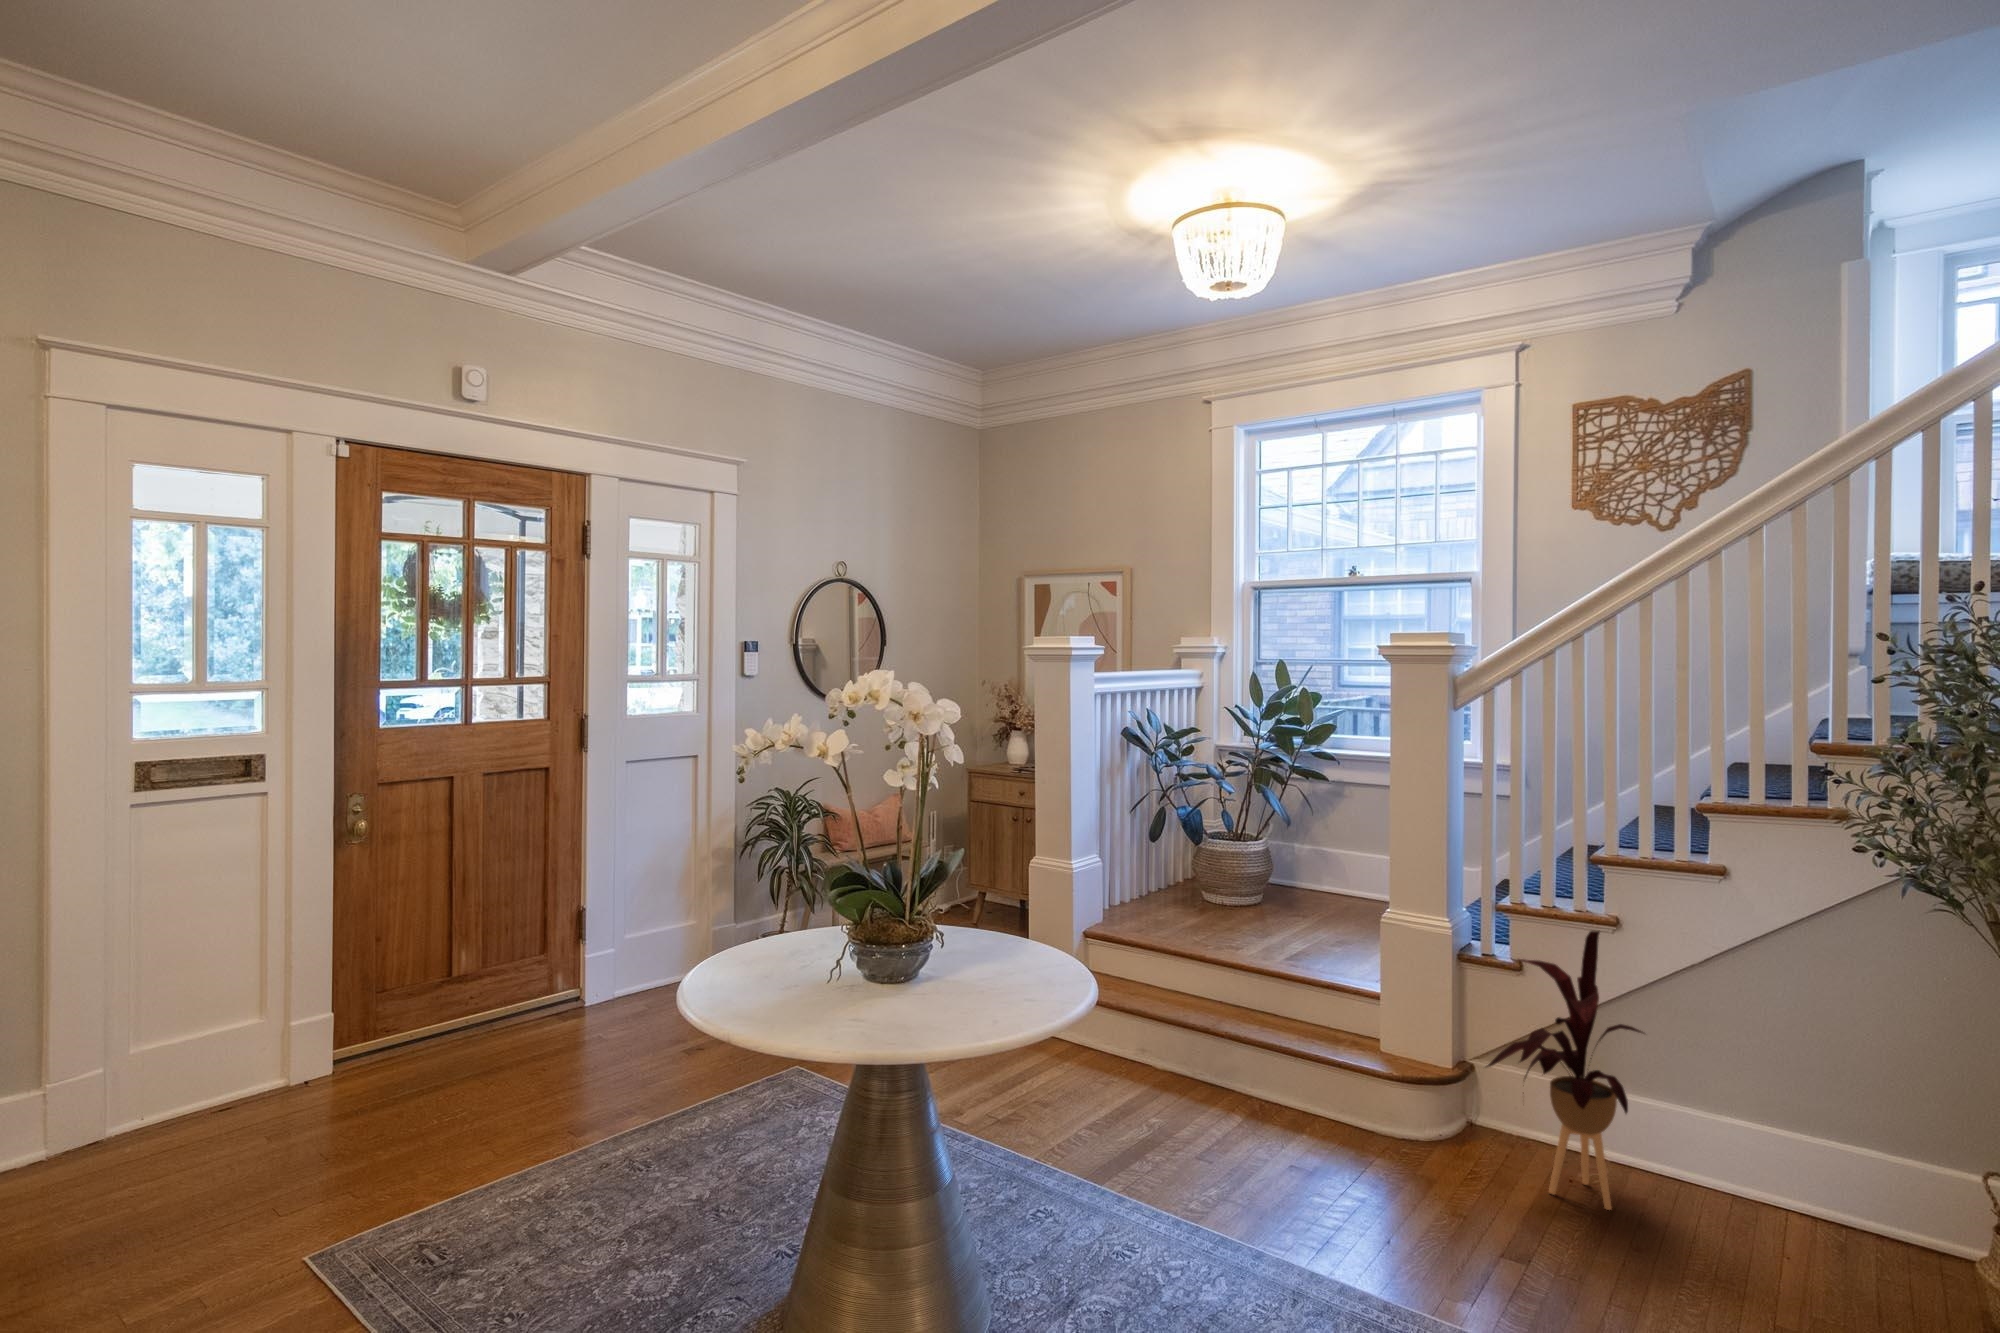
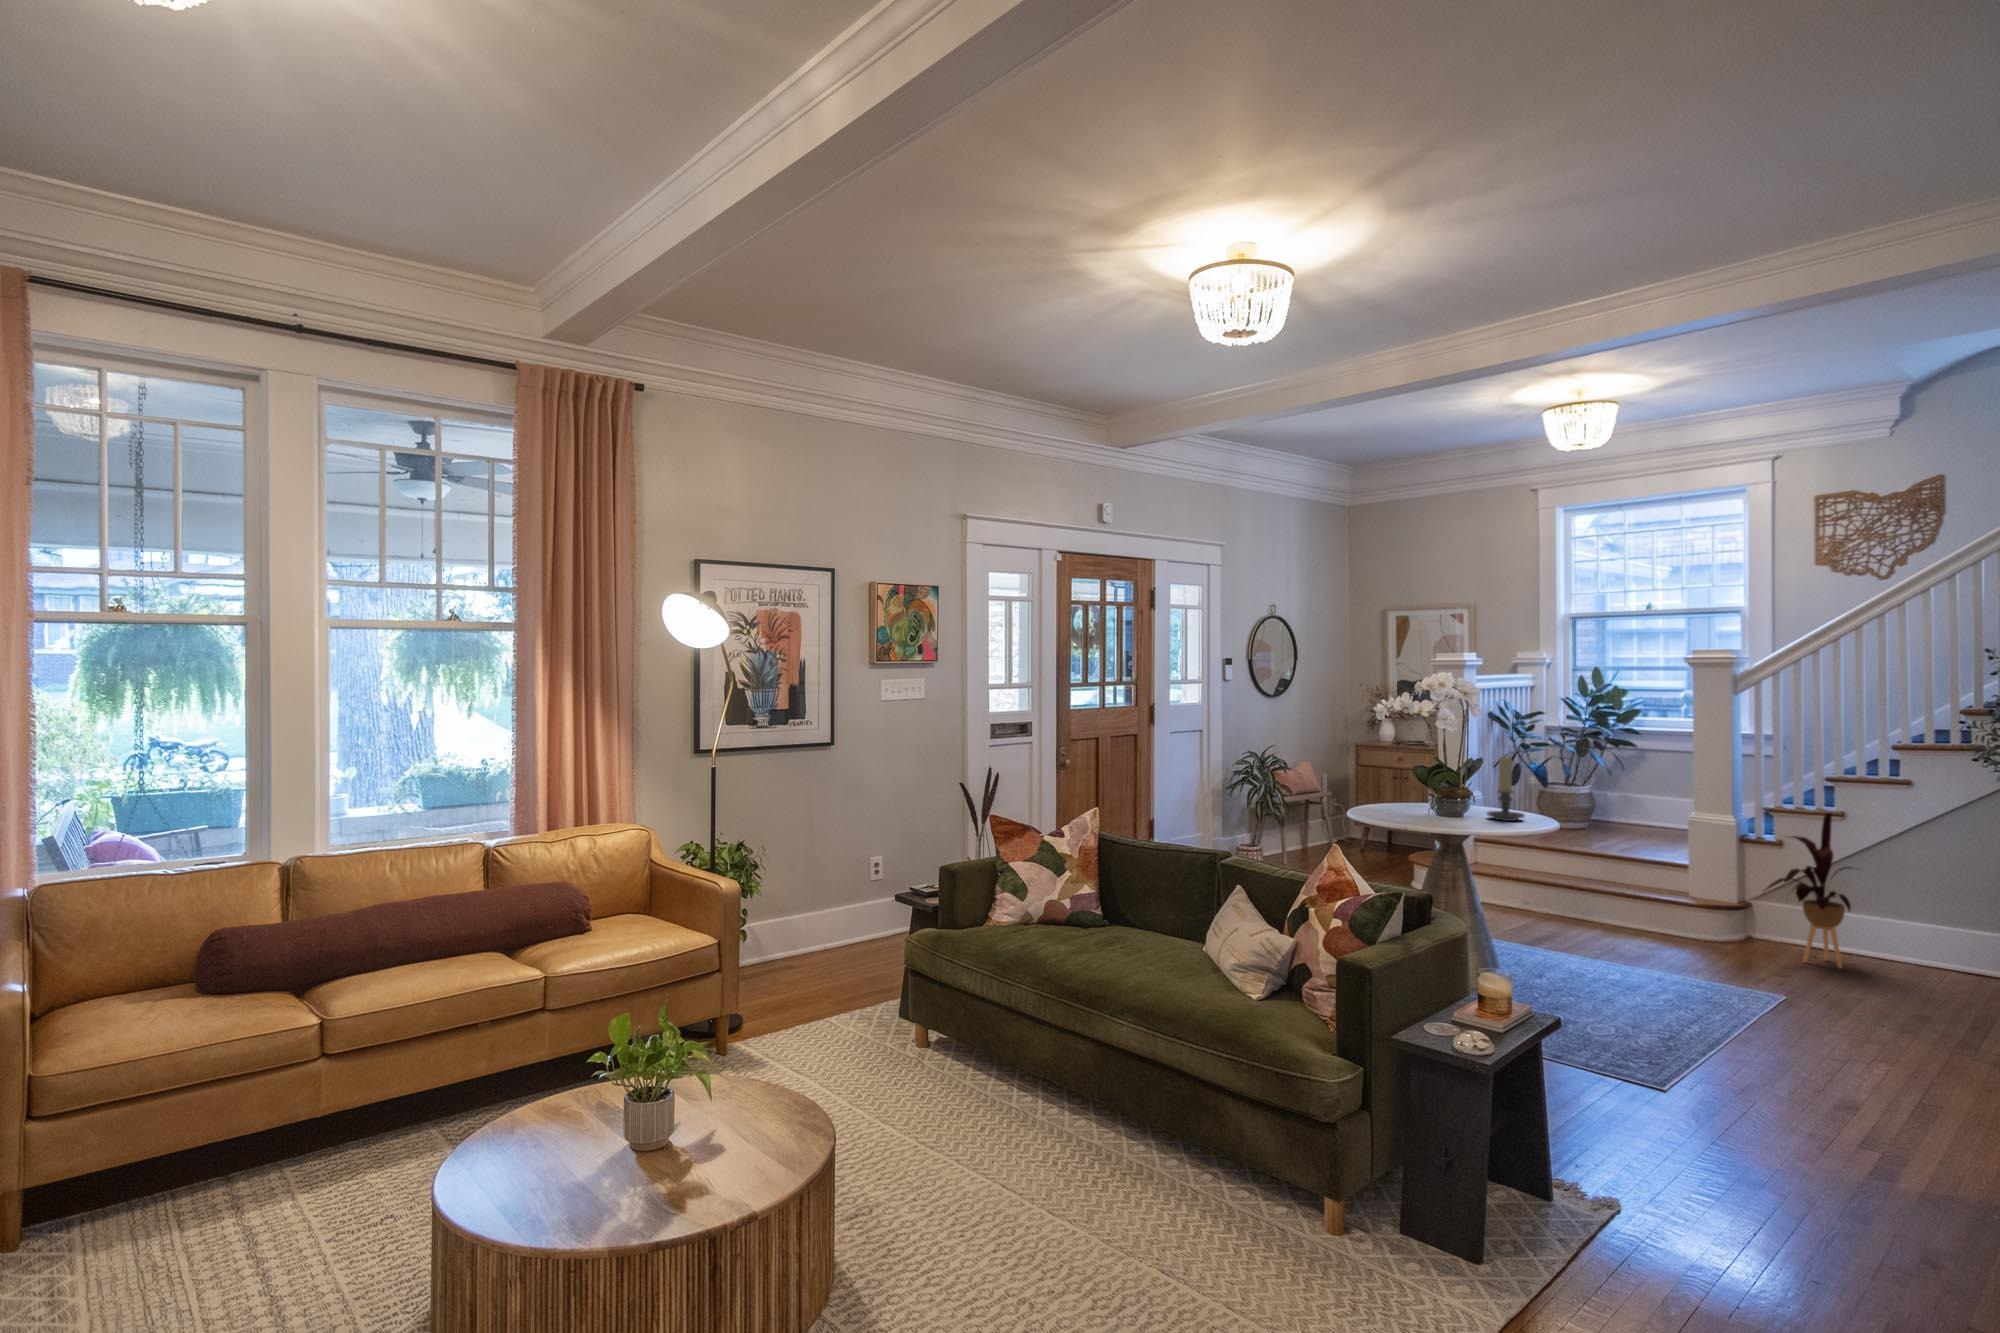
candle holder: none [963,848,1035,989] -> present [1487,756,1524,821]

